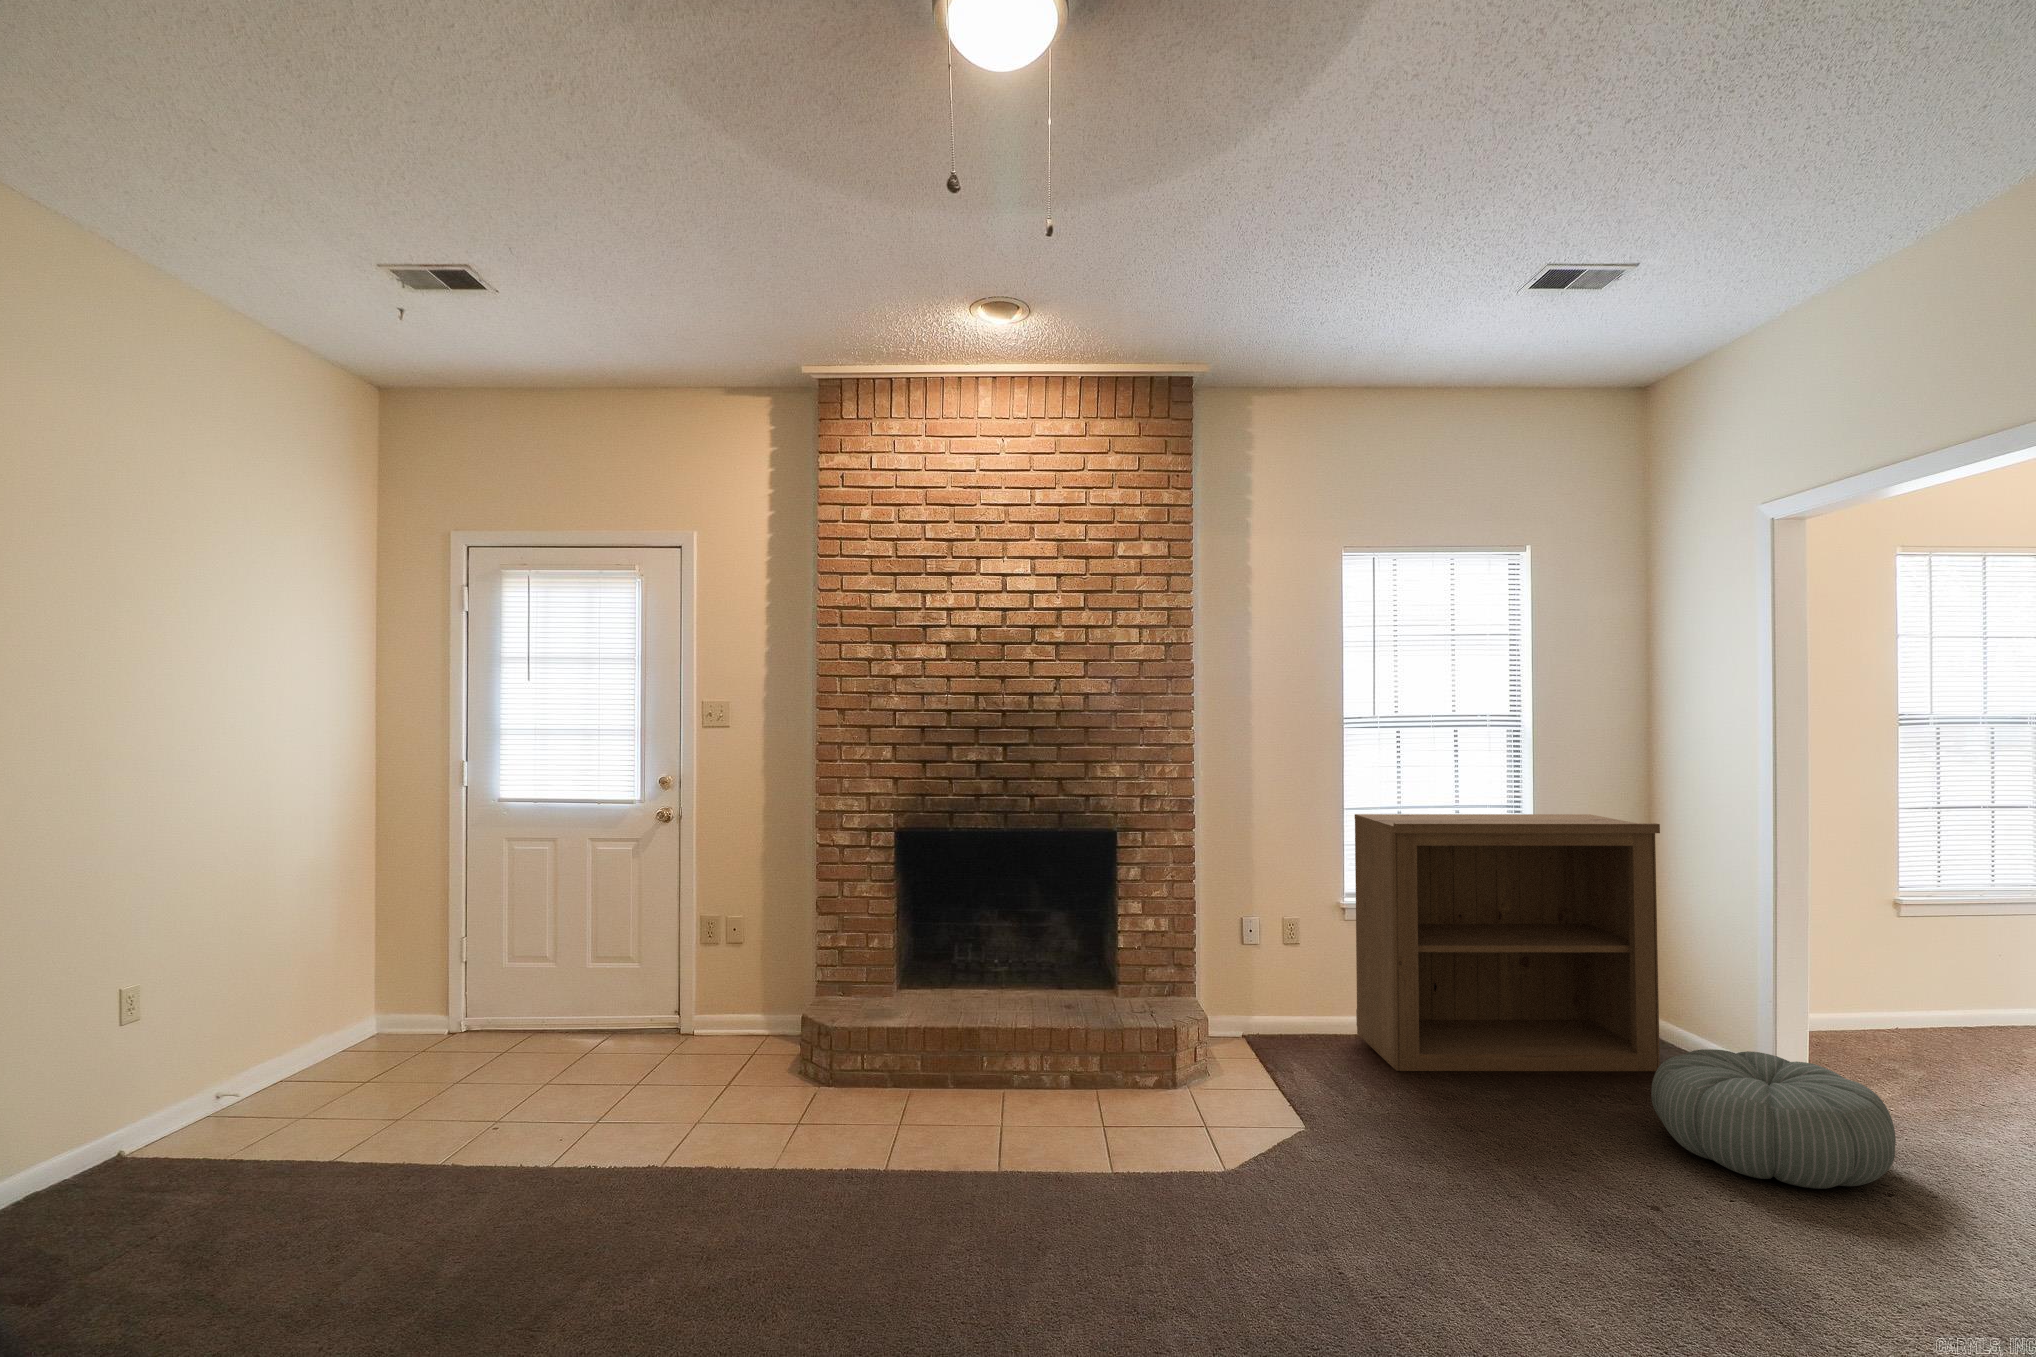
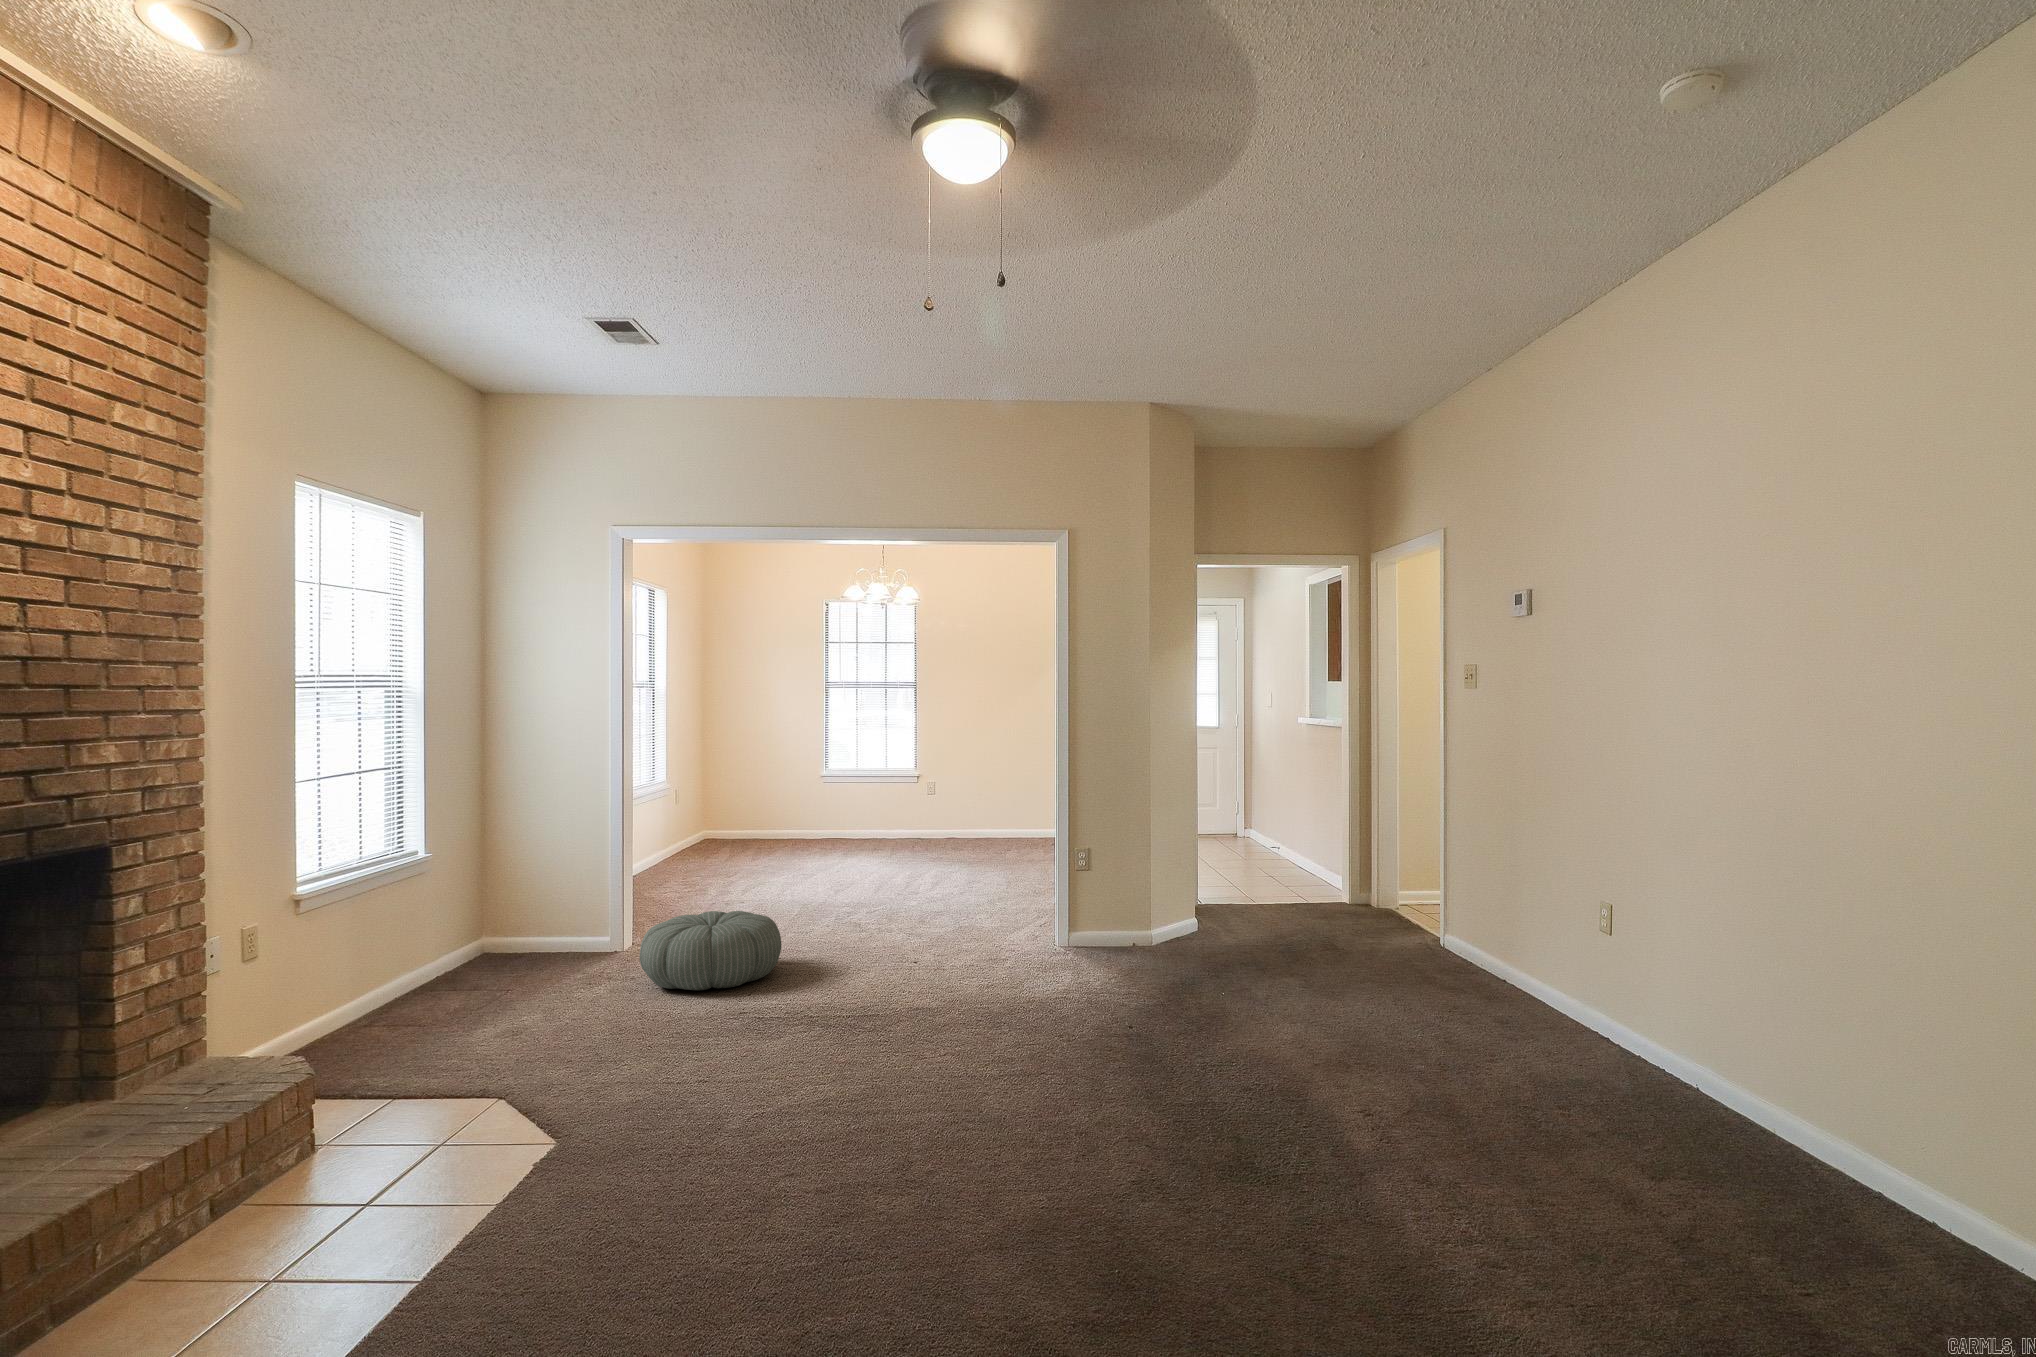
bookshelf: present [1355,814,1660,1071] -> none [312,768,564,1049]

